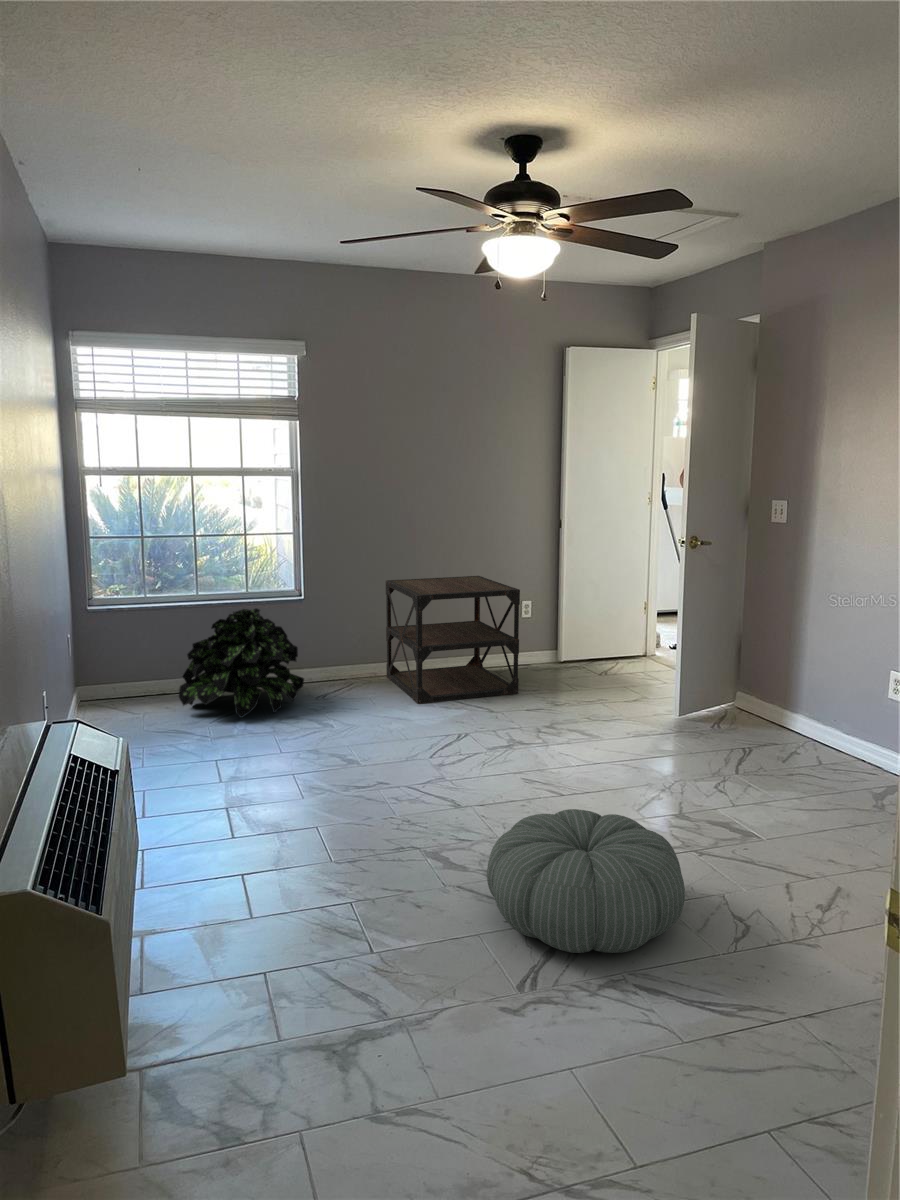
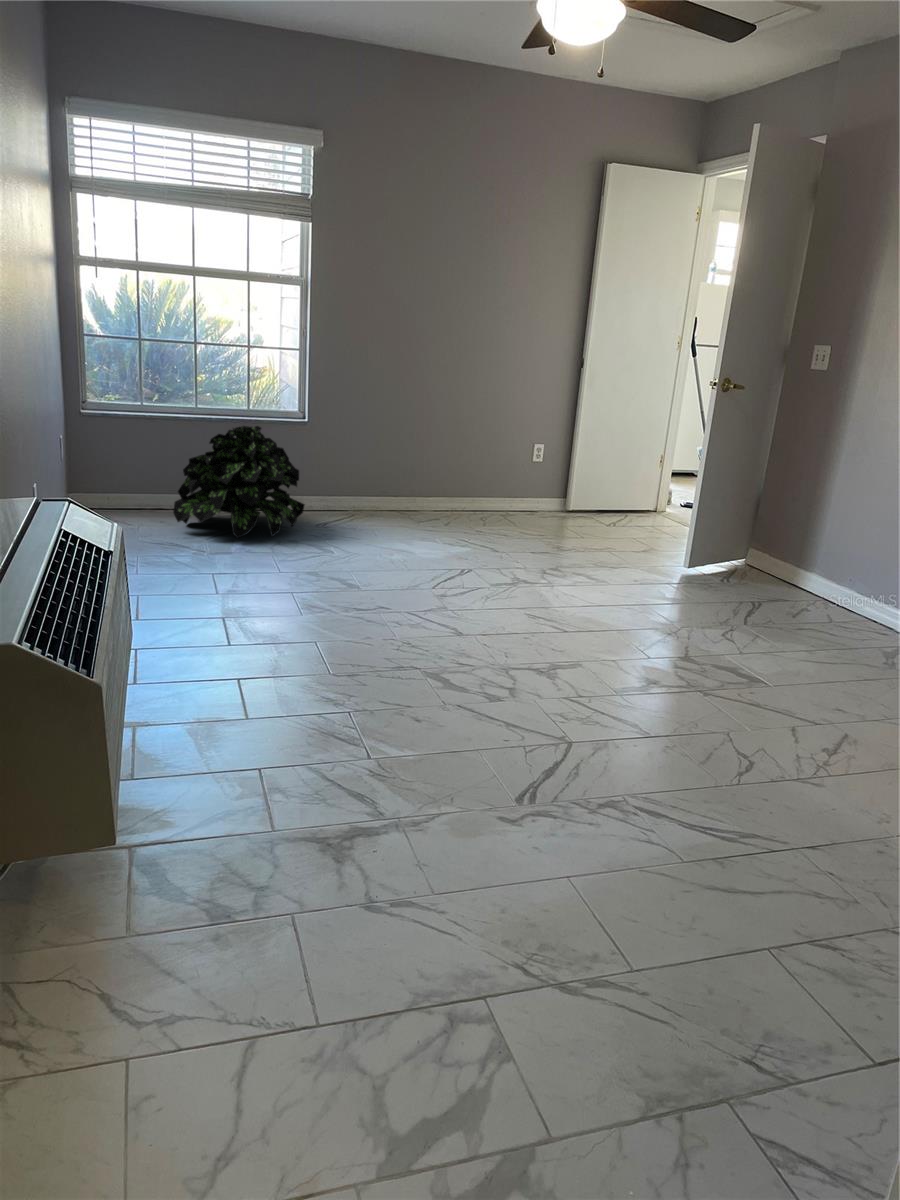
side table: present [386,576,520,704] -> none [389,410,537,540]
pouf: present [487,809,685,953] -> none [490,638,692,776]

